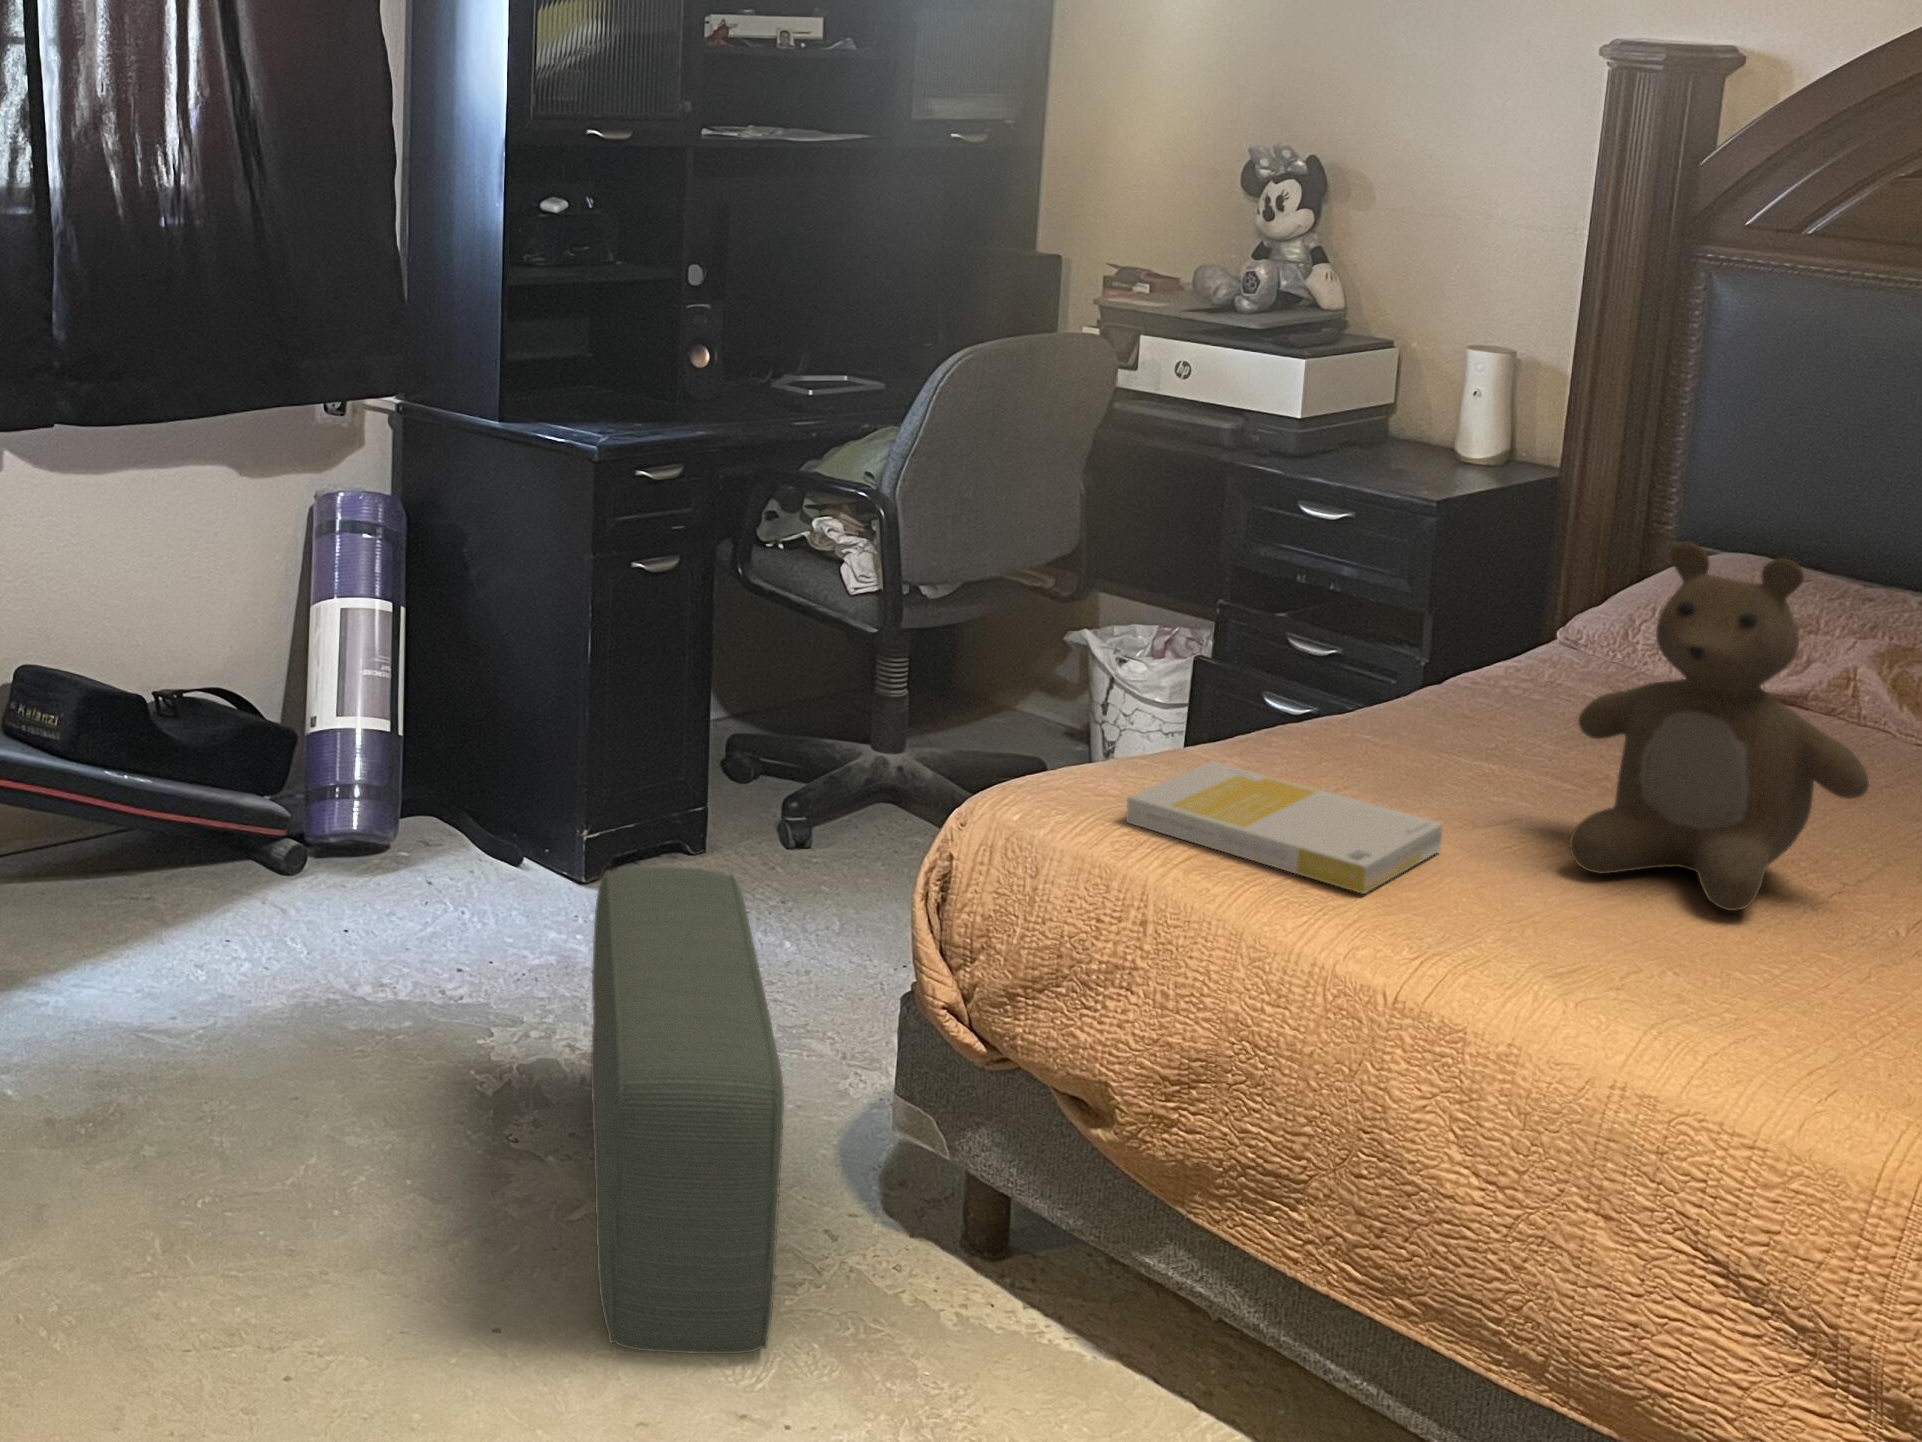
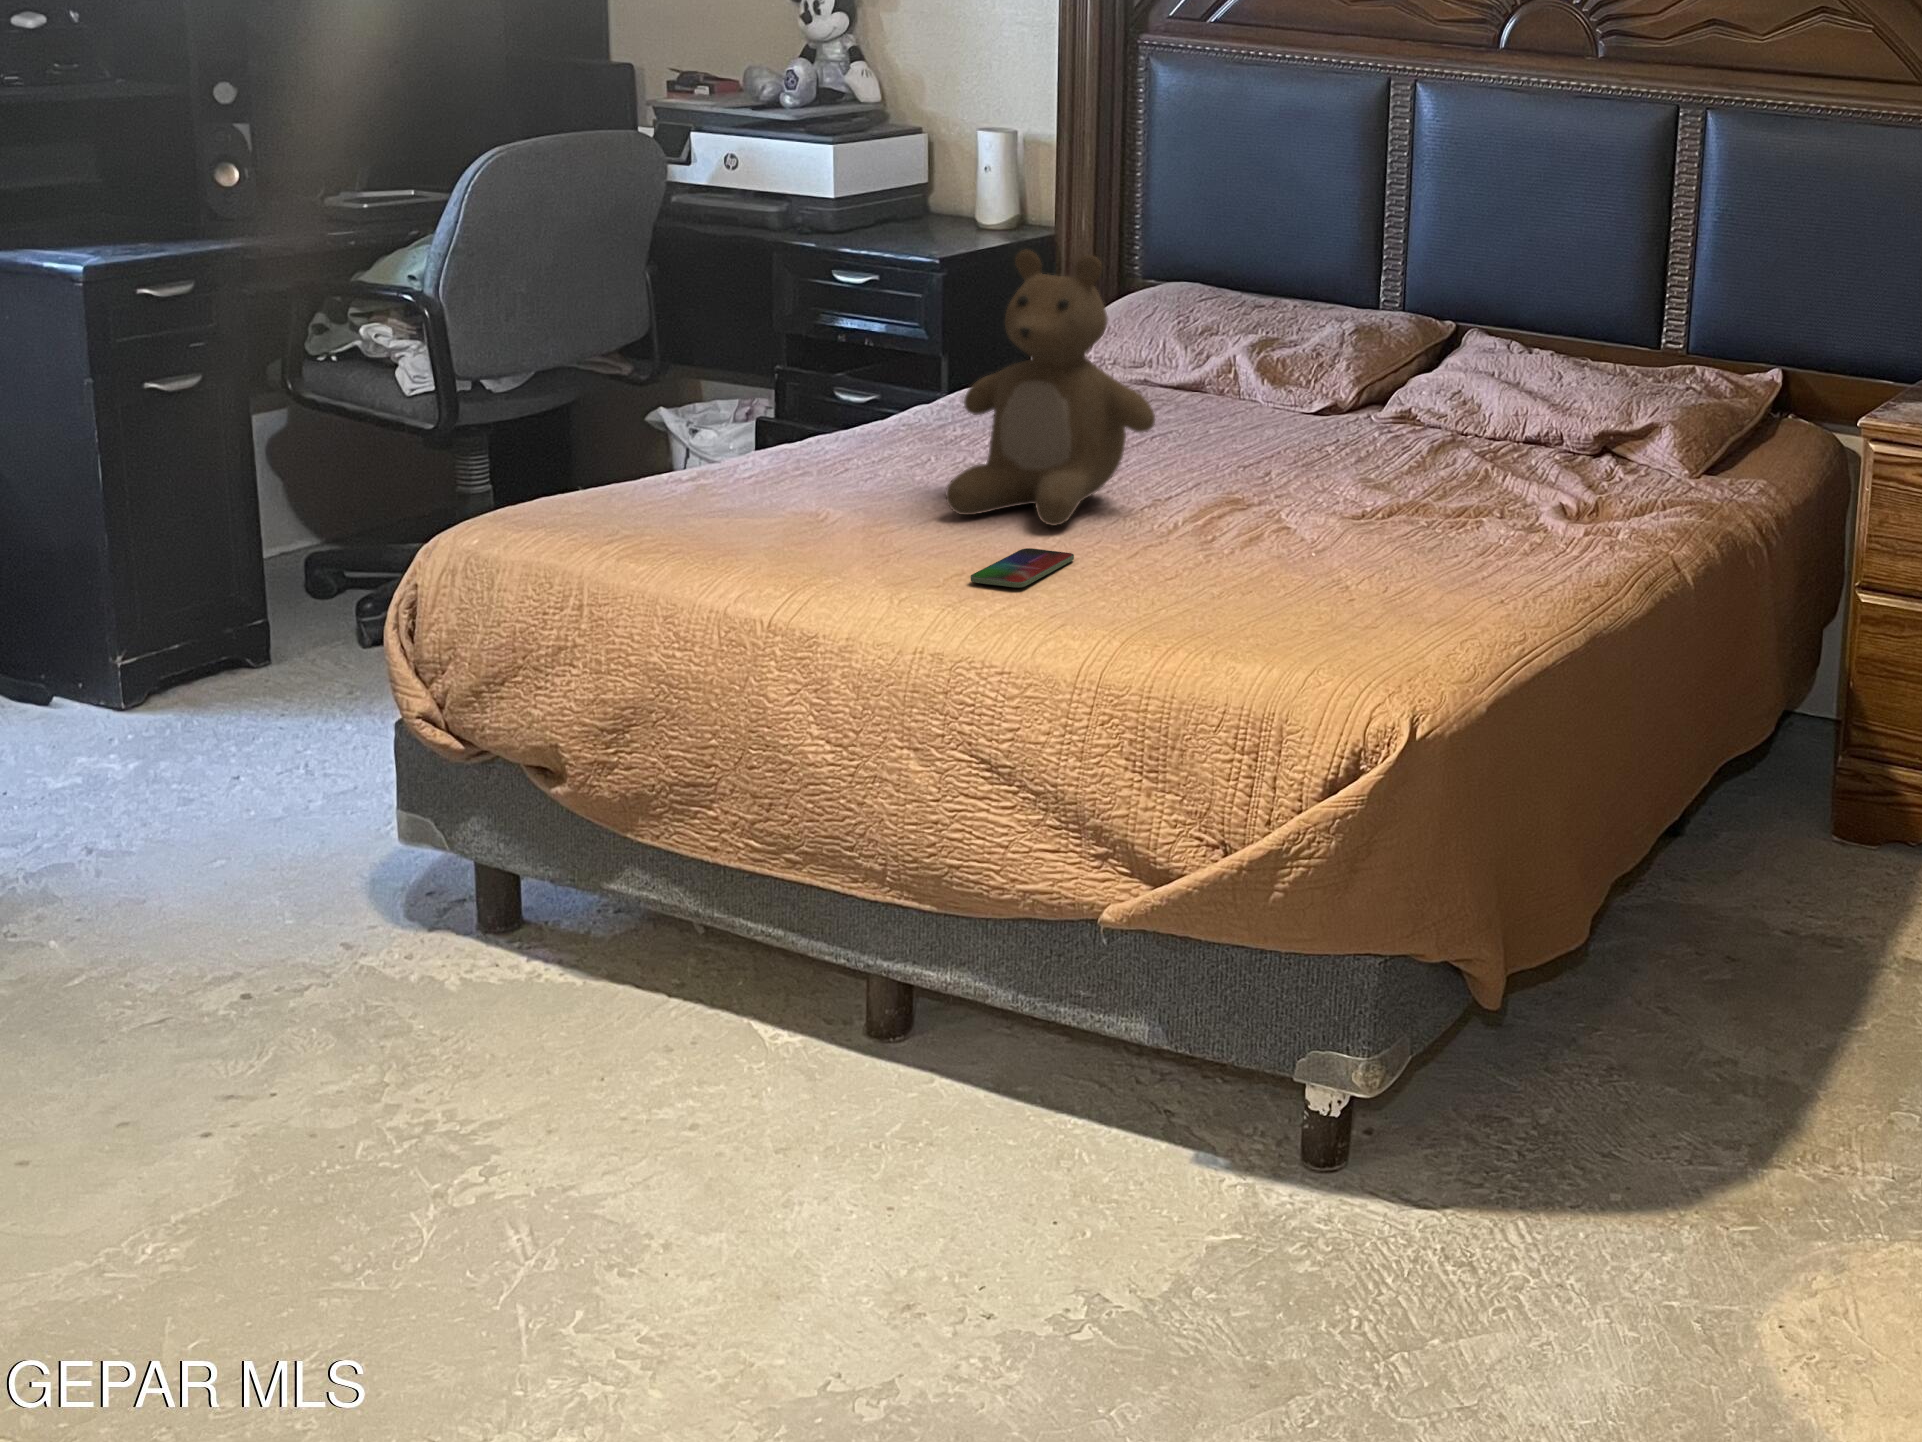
book: present [1126,761,1443,894] -> none [576,474,850,553]
pouf: present [591,867,784,1354] -> none [55,651,263,1079]
smartphone: none [1657,944,1786,1011] -> present [971,548,1074,587]

